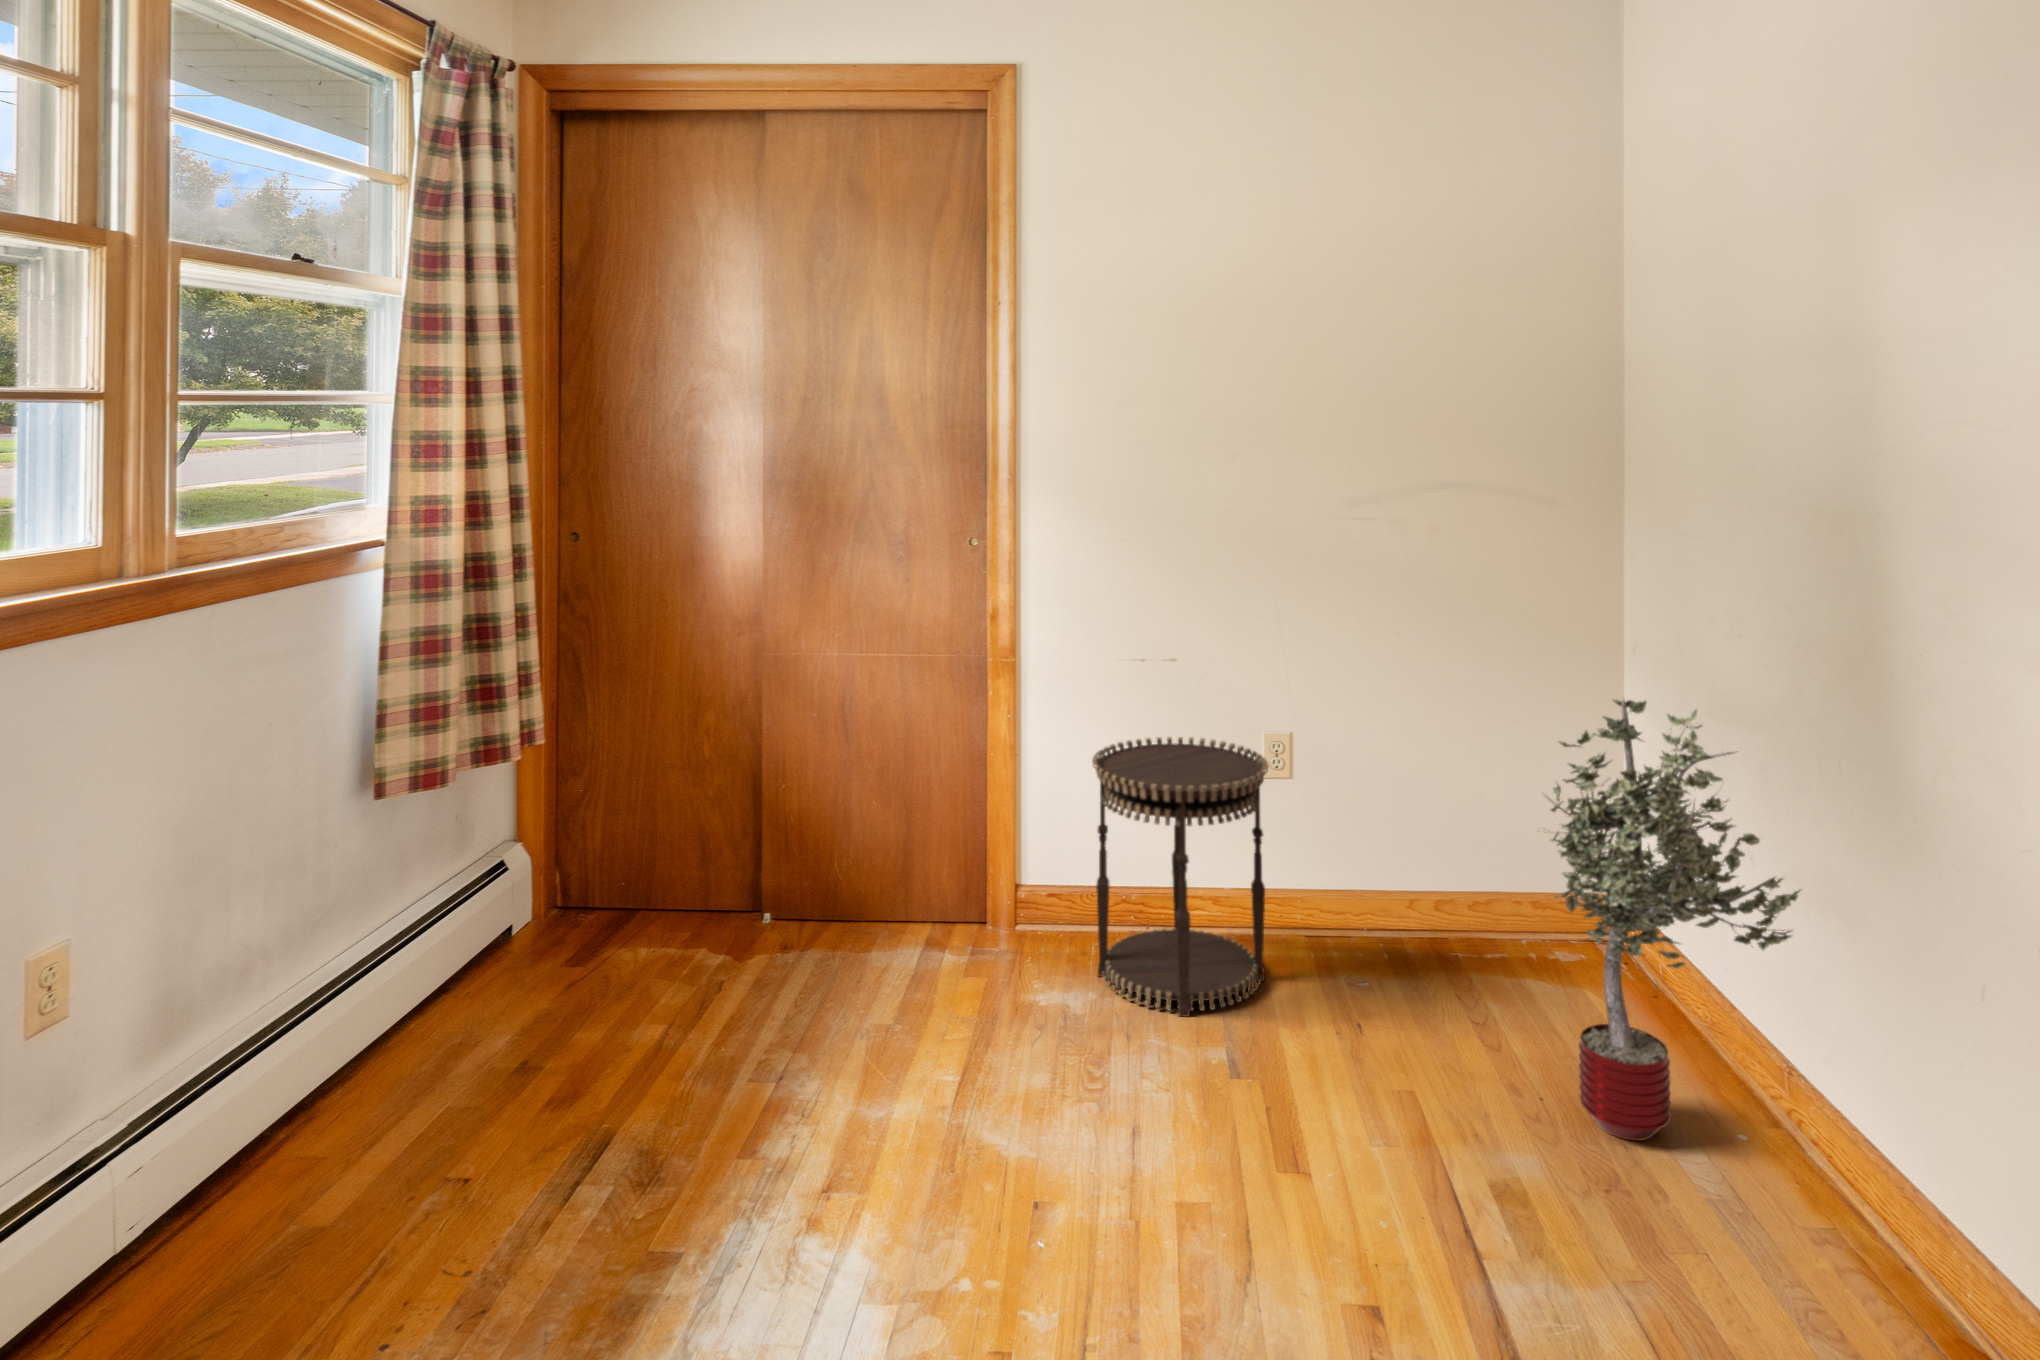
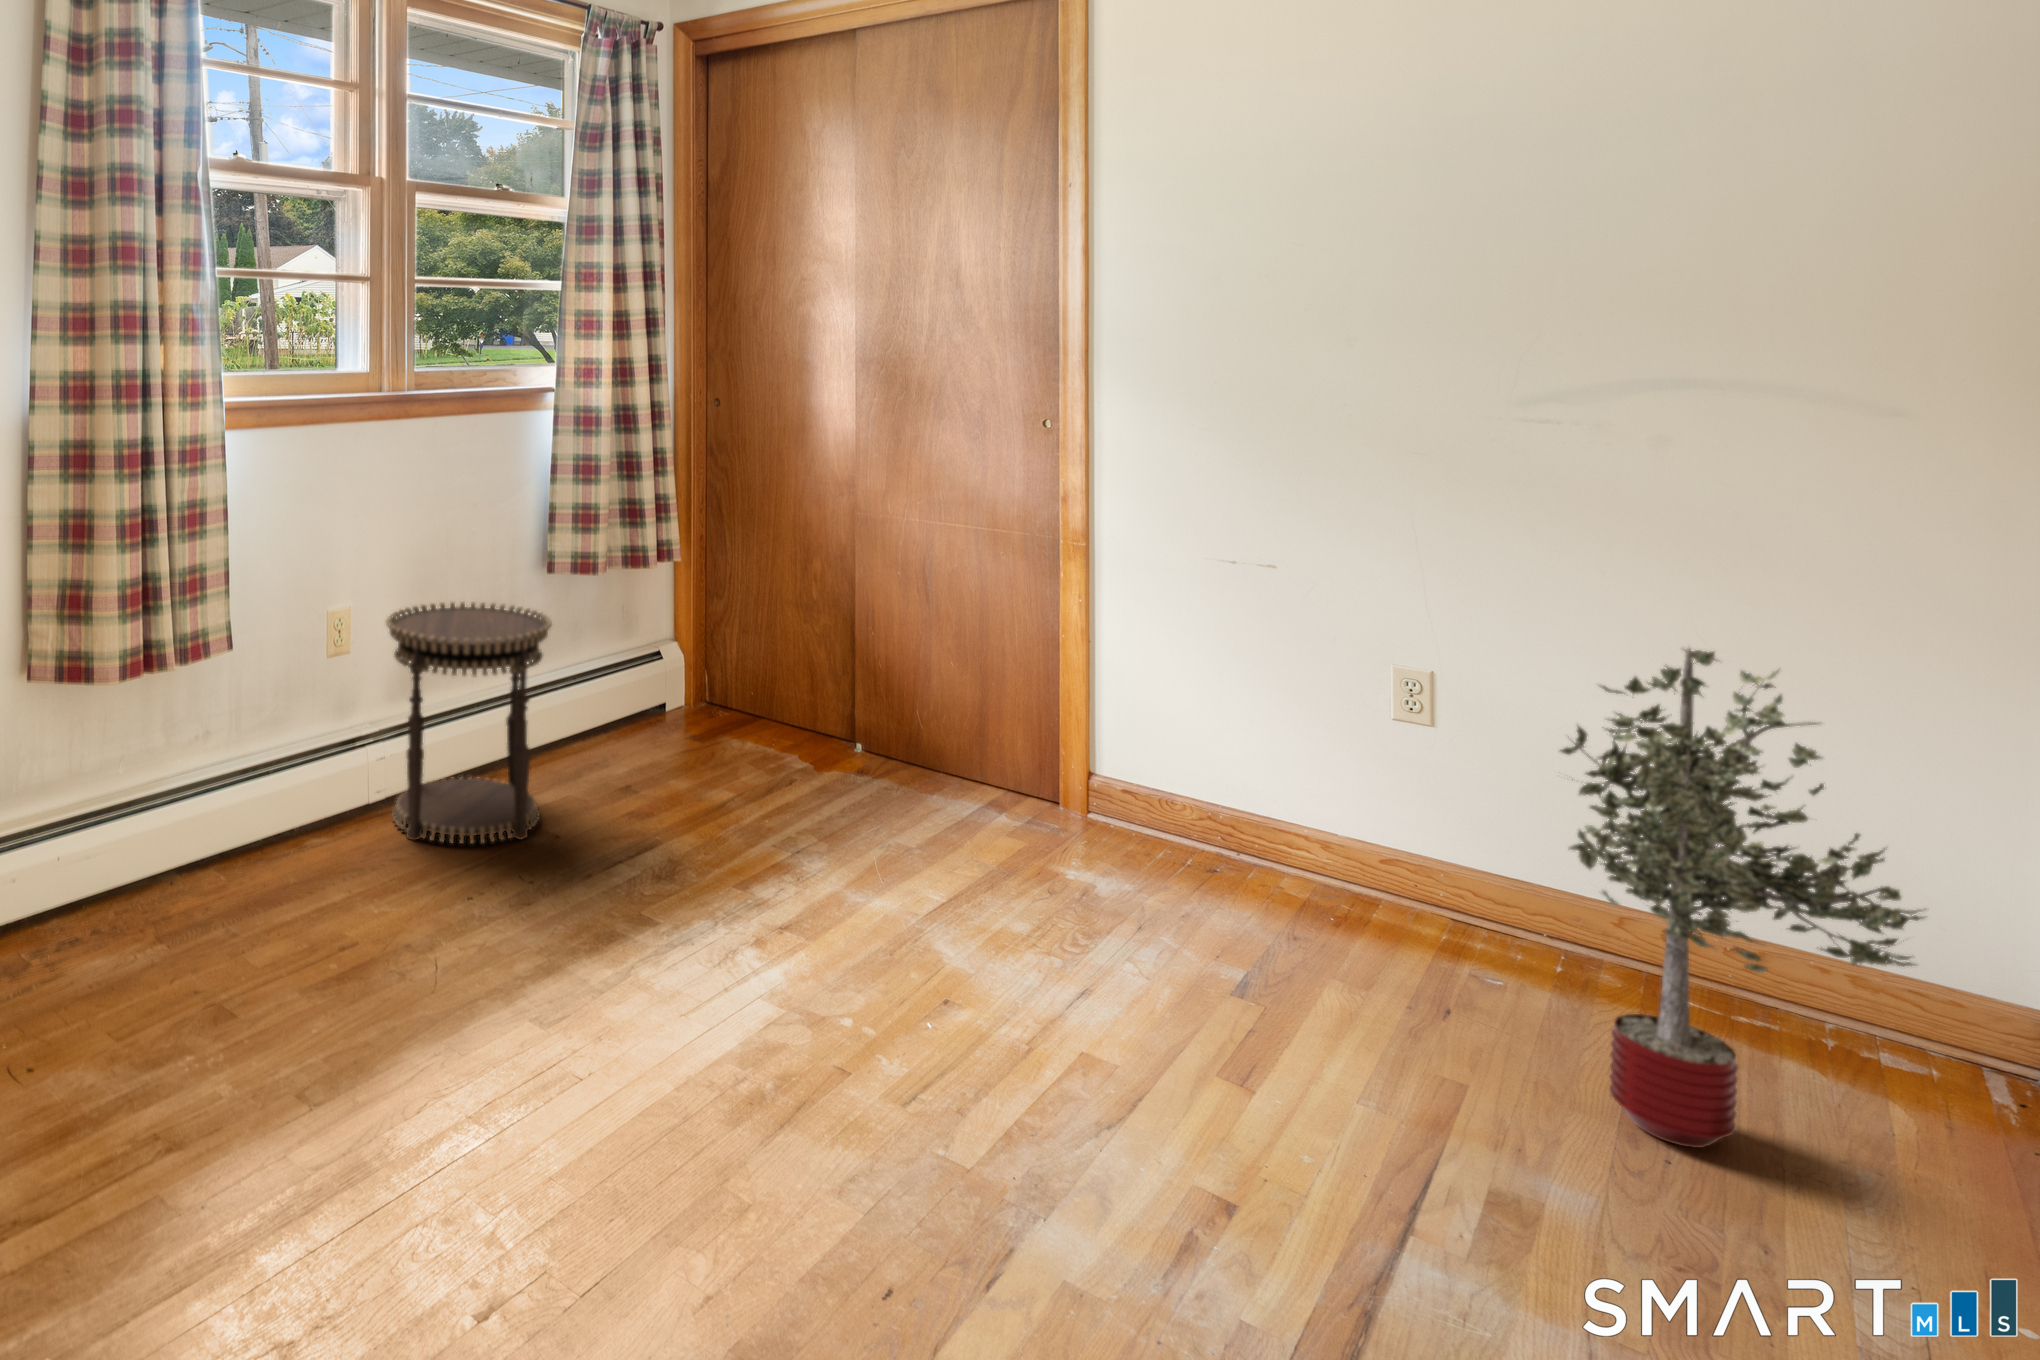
side table: present [1092,737,1269,1017] -> present [386,602,552,843]

